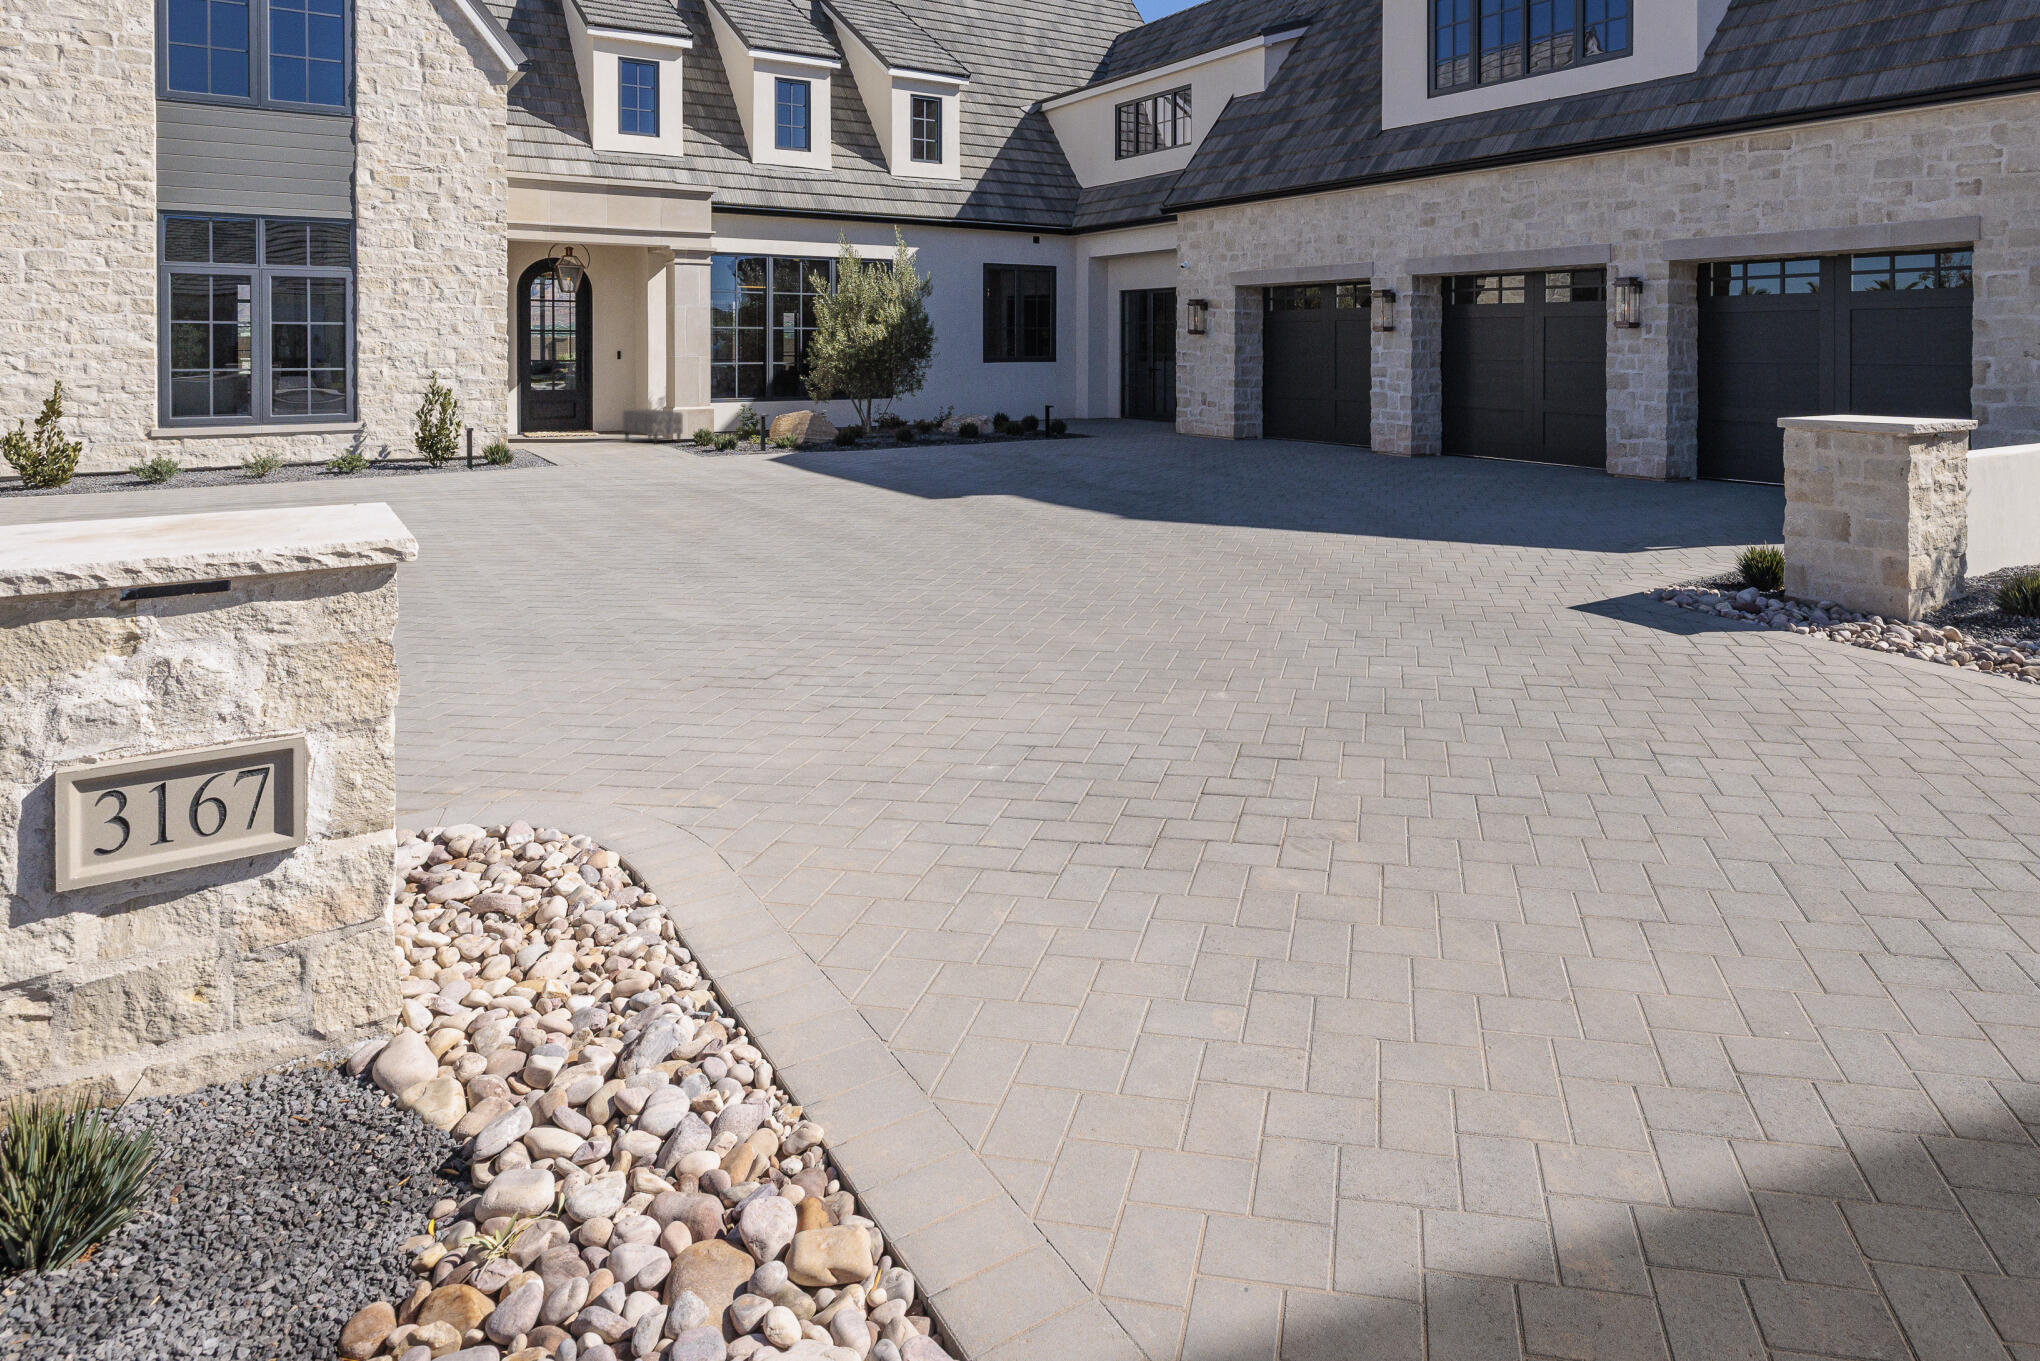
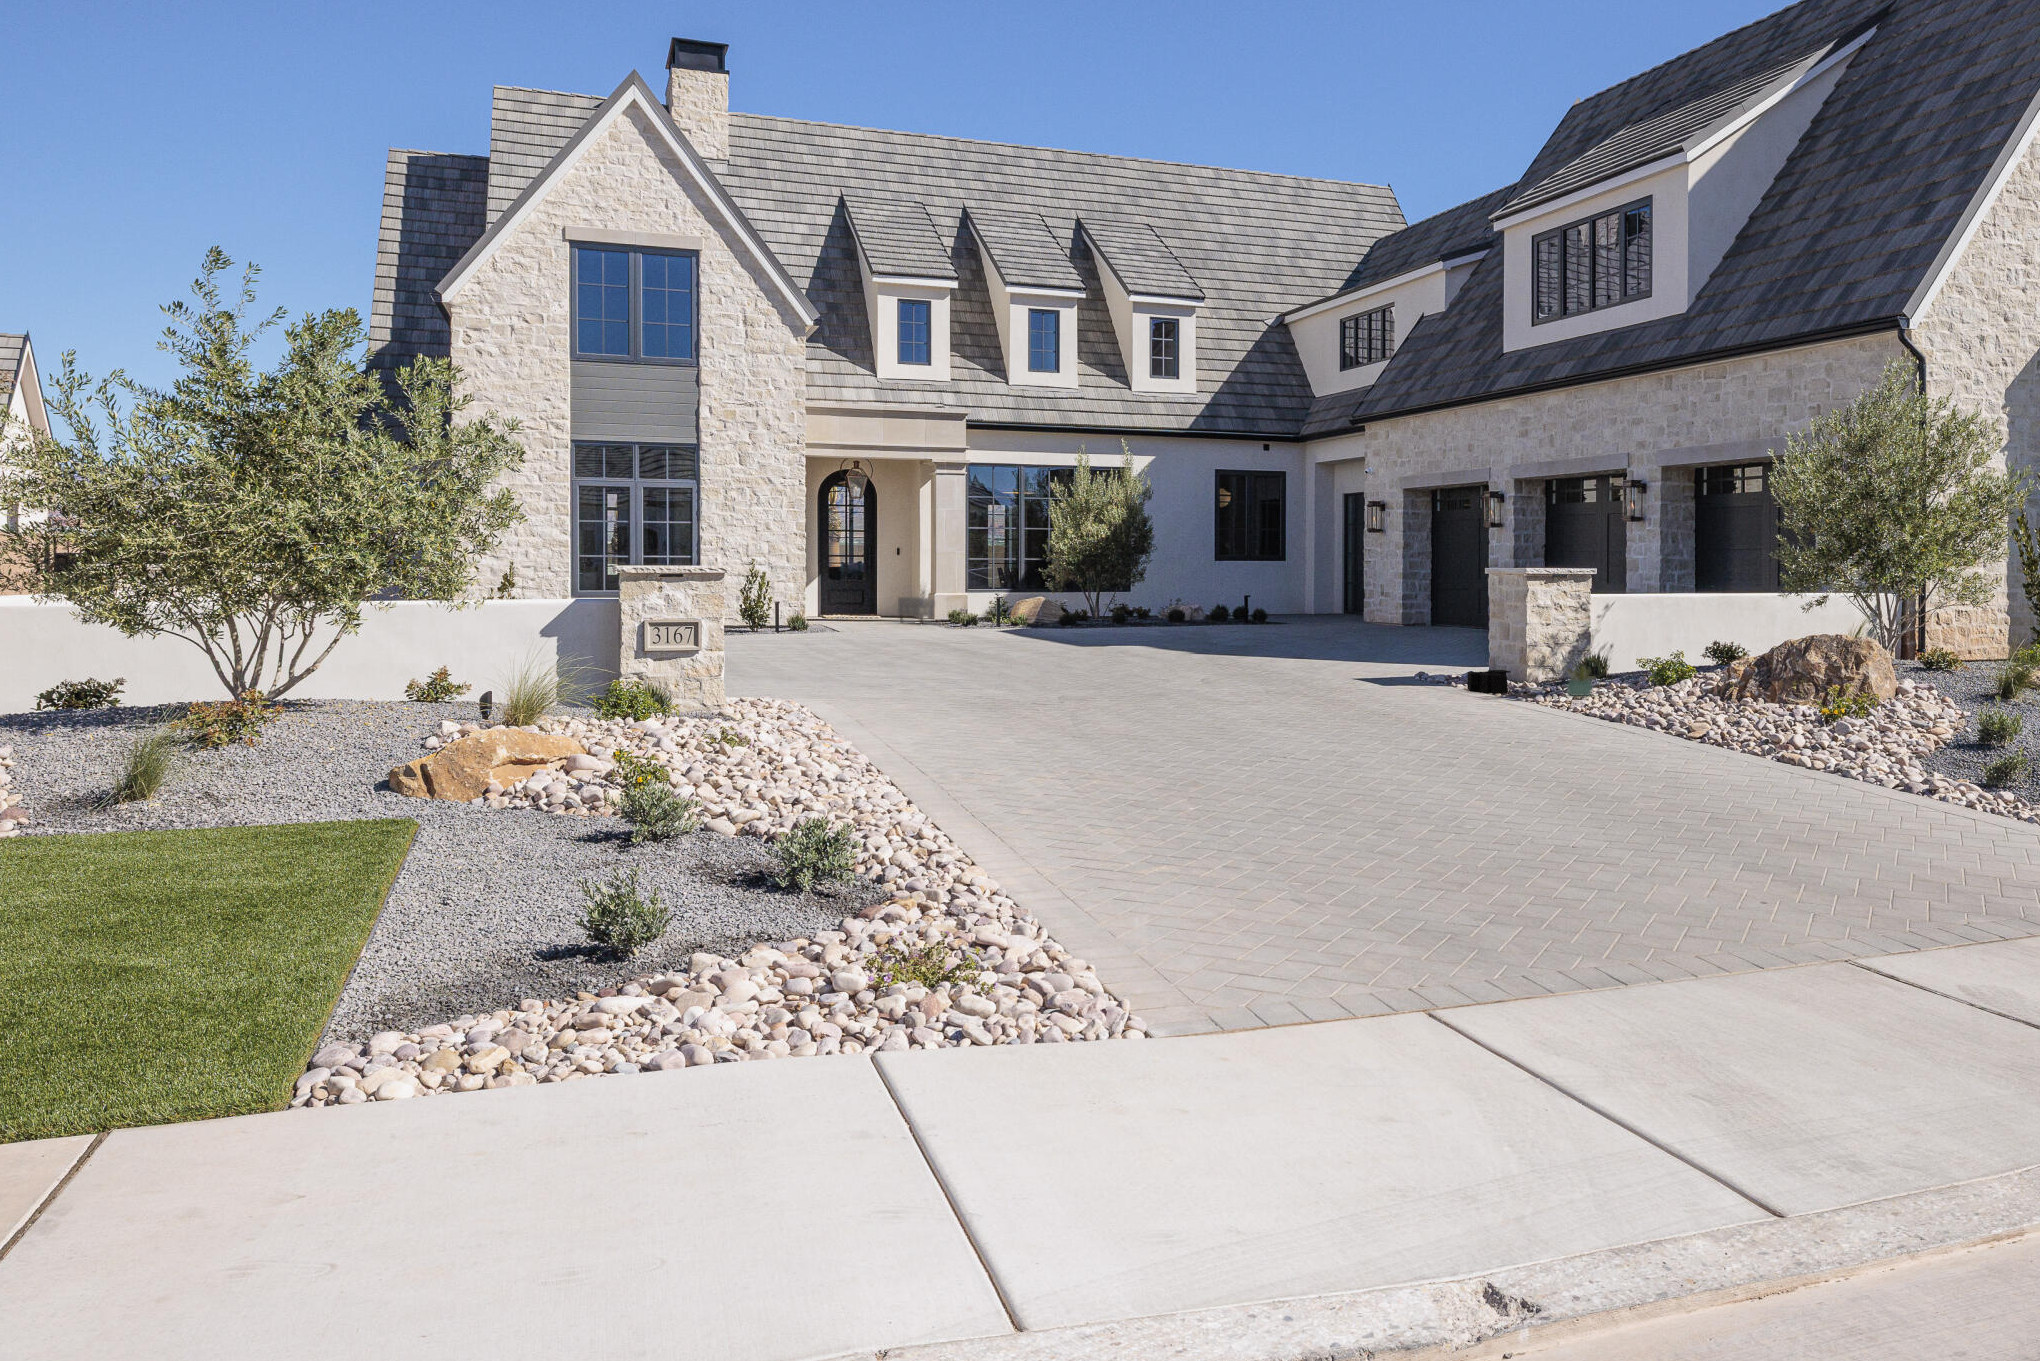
storage bin: none [1746,574,1839,626] -> present [1467,670,1511,693]
decorative plant: none [1937,576,1992,630] -> present [1567,666,1595,696]

